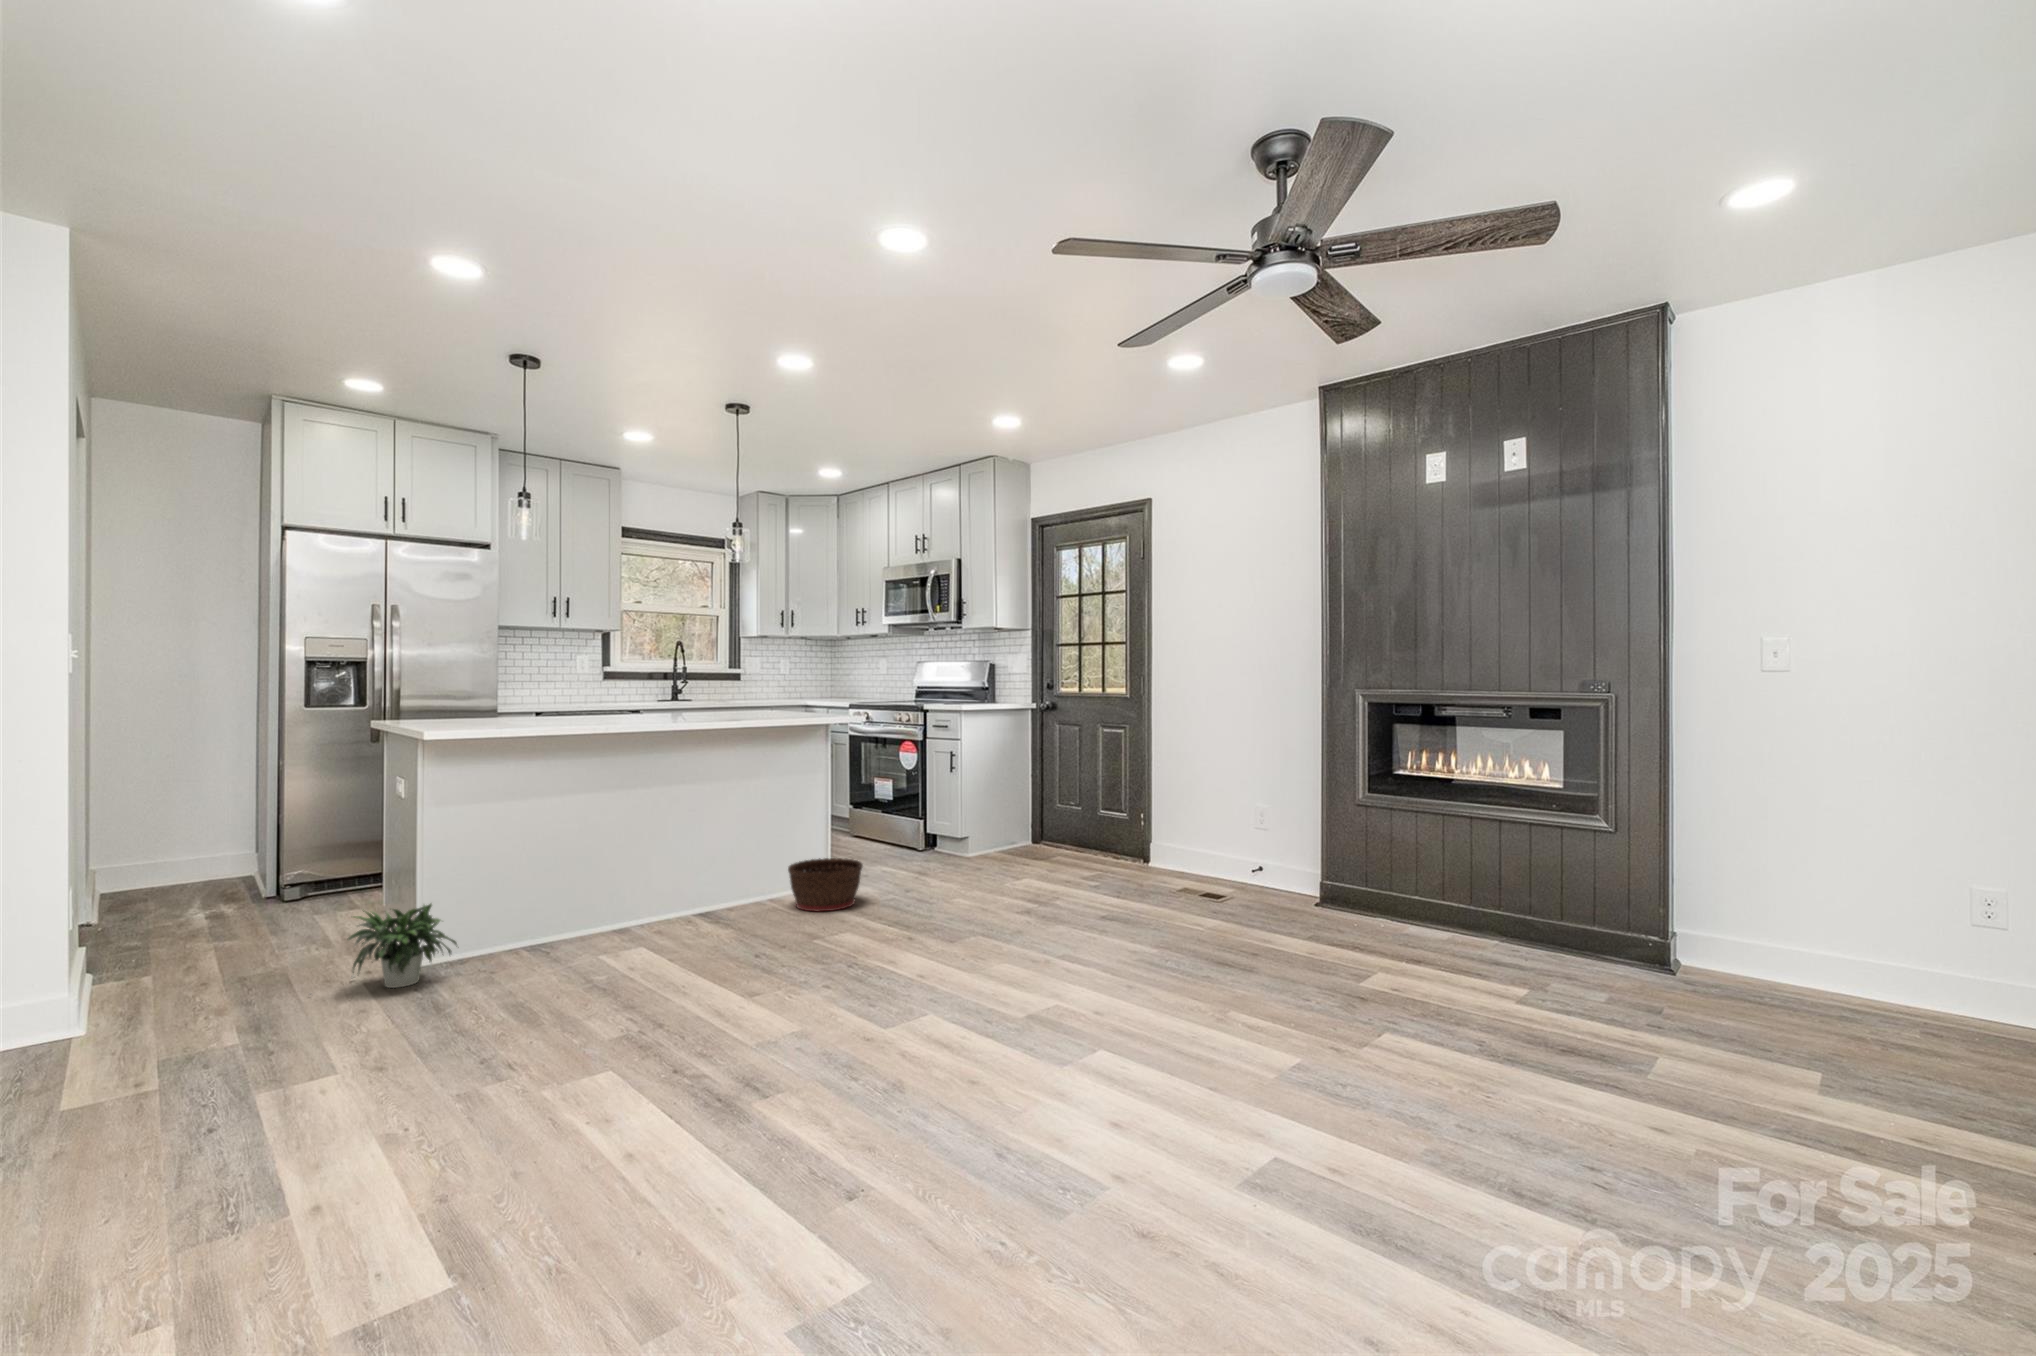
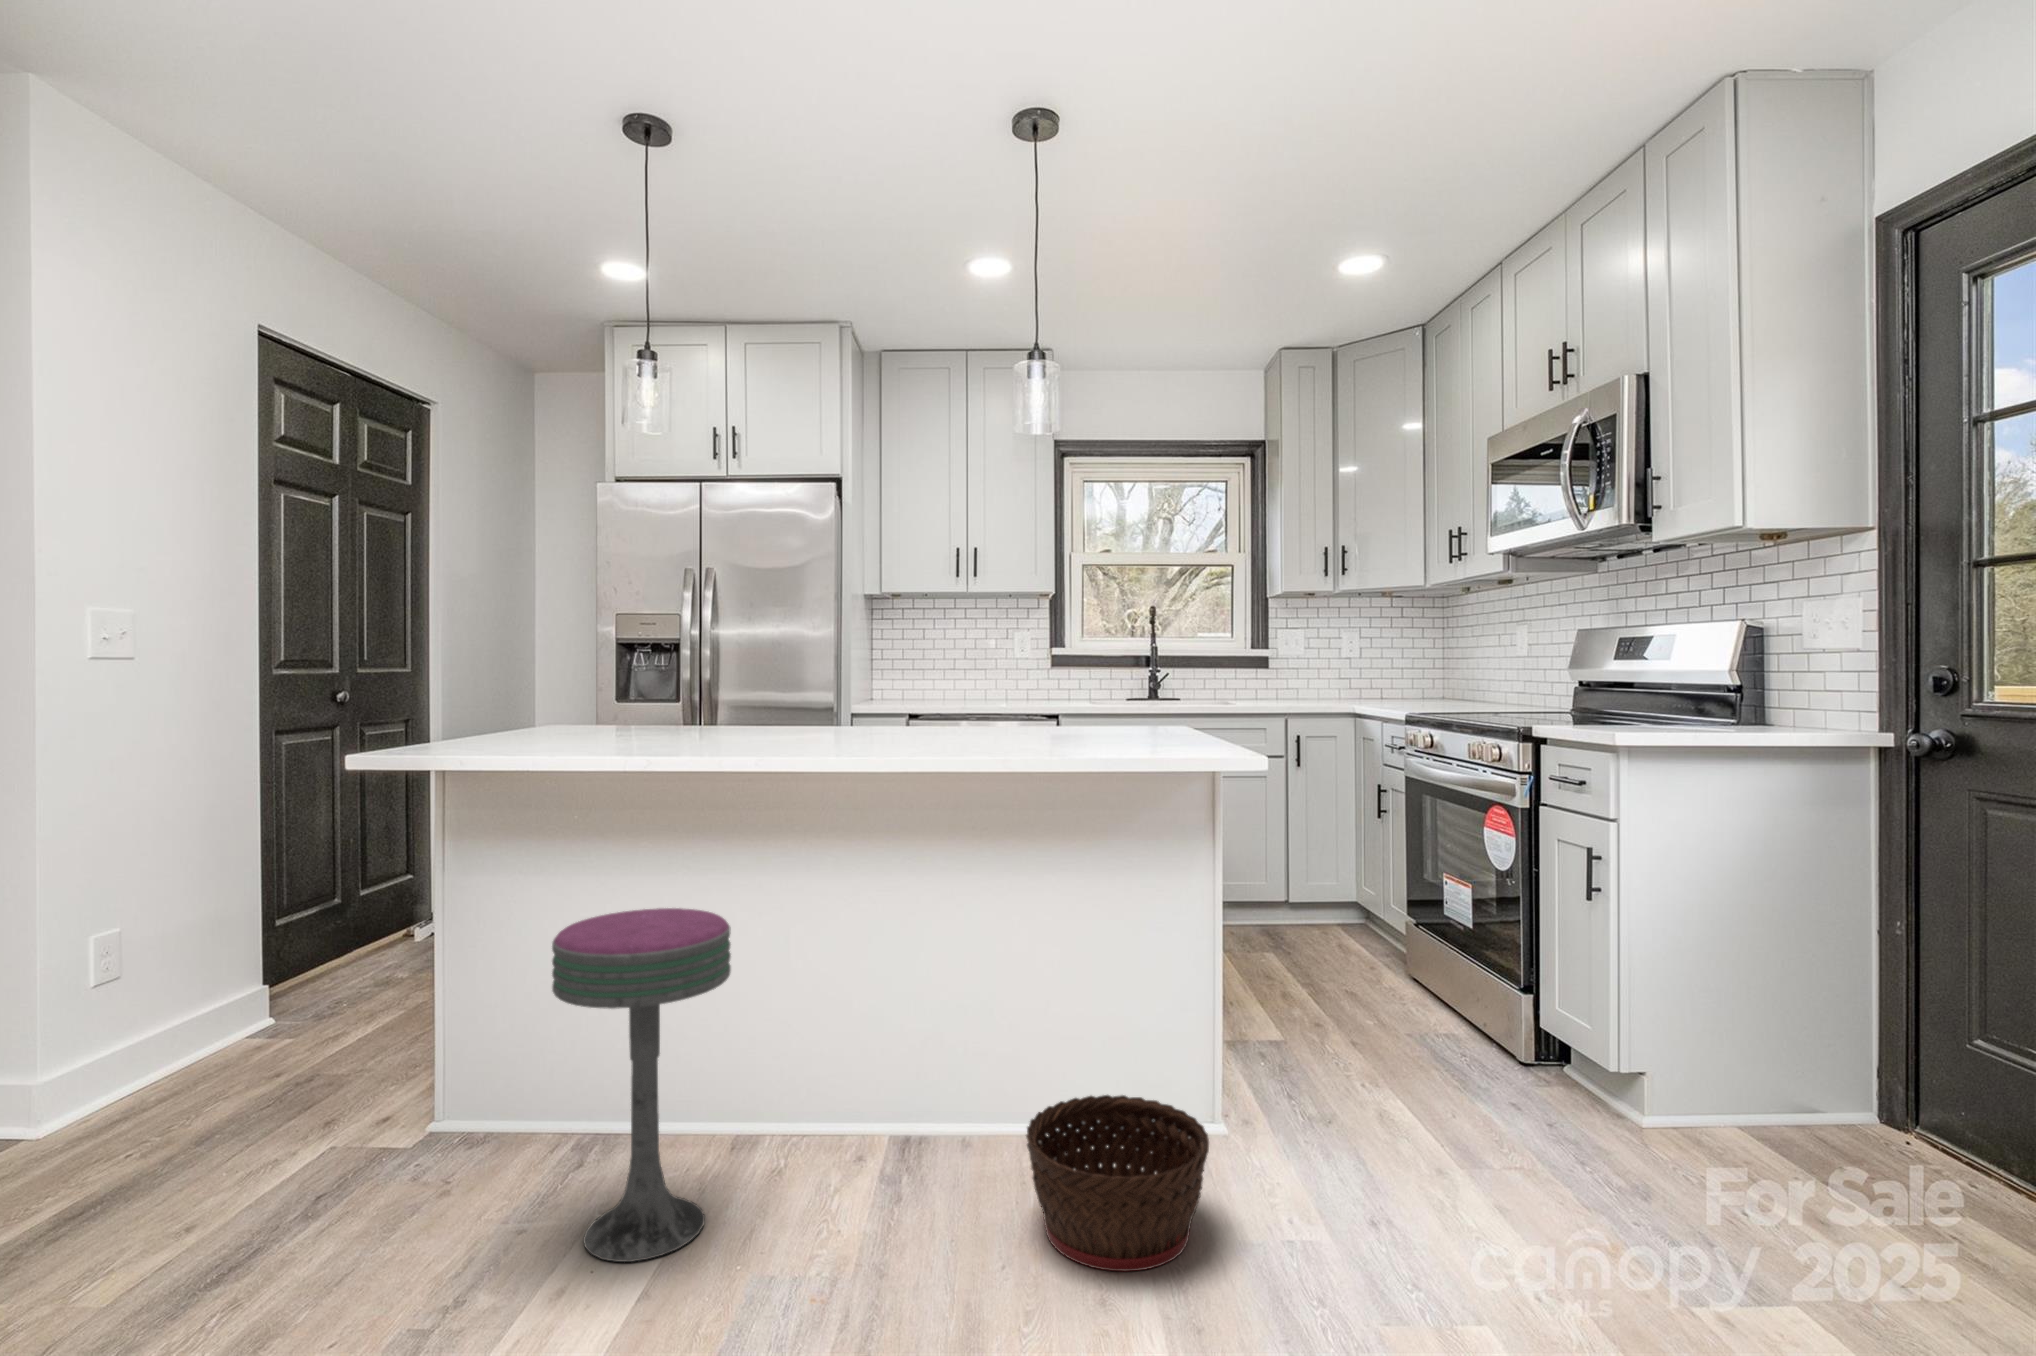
bar stool: none [588,795,674,950] -> present [552,908,731,1262]
potted plant: present [348,904,457,988] -> none [167,1065,364,1226]

